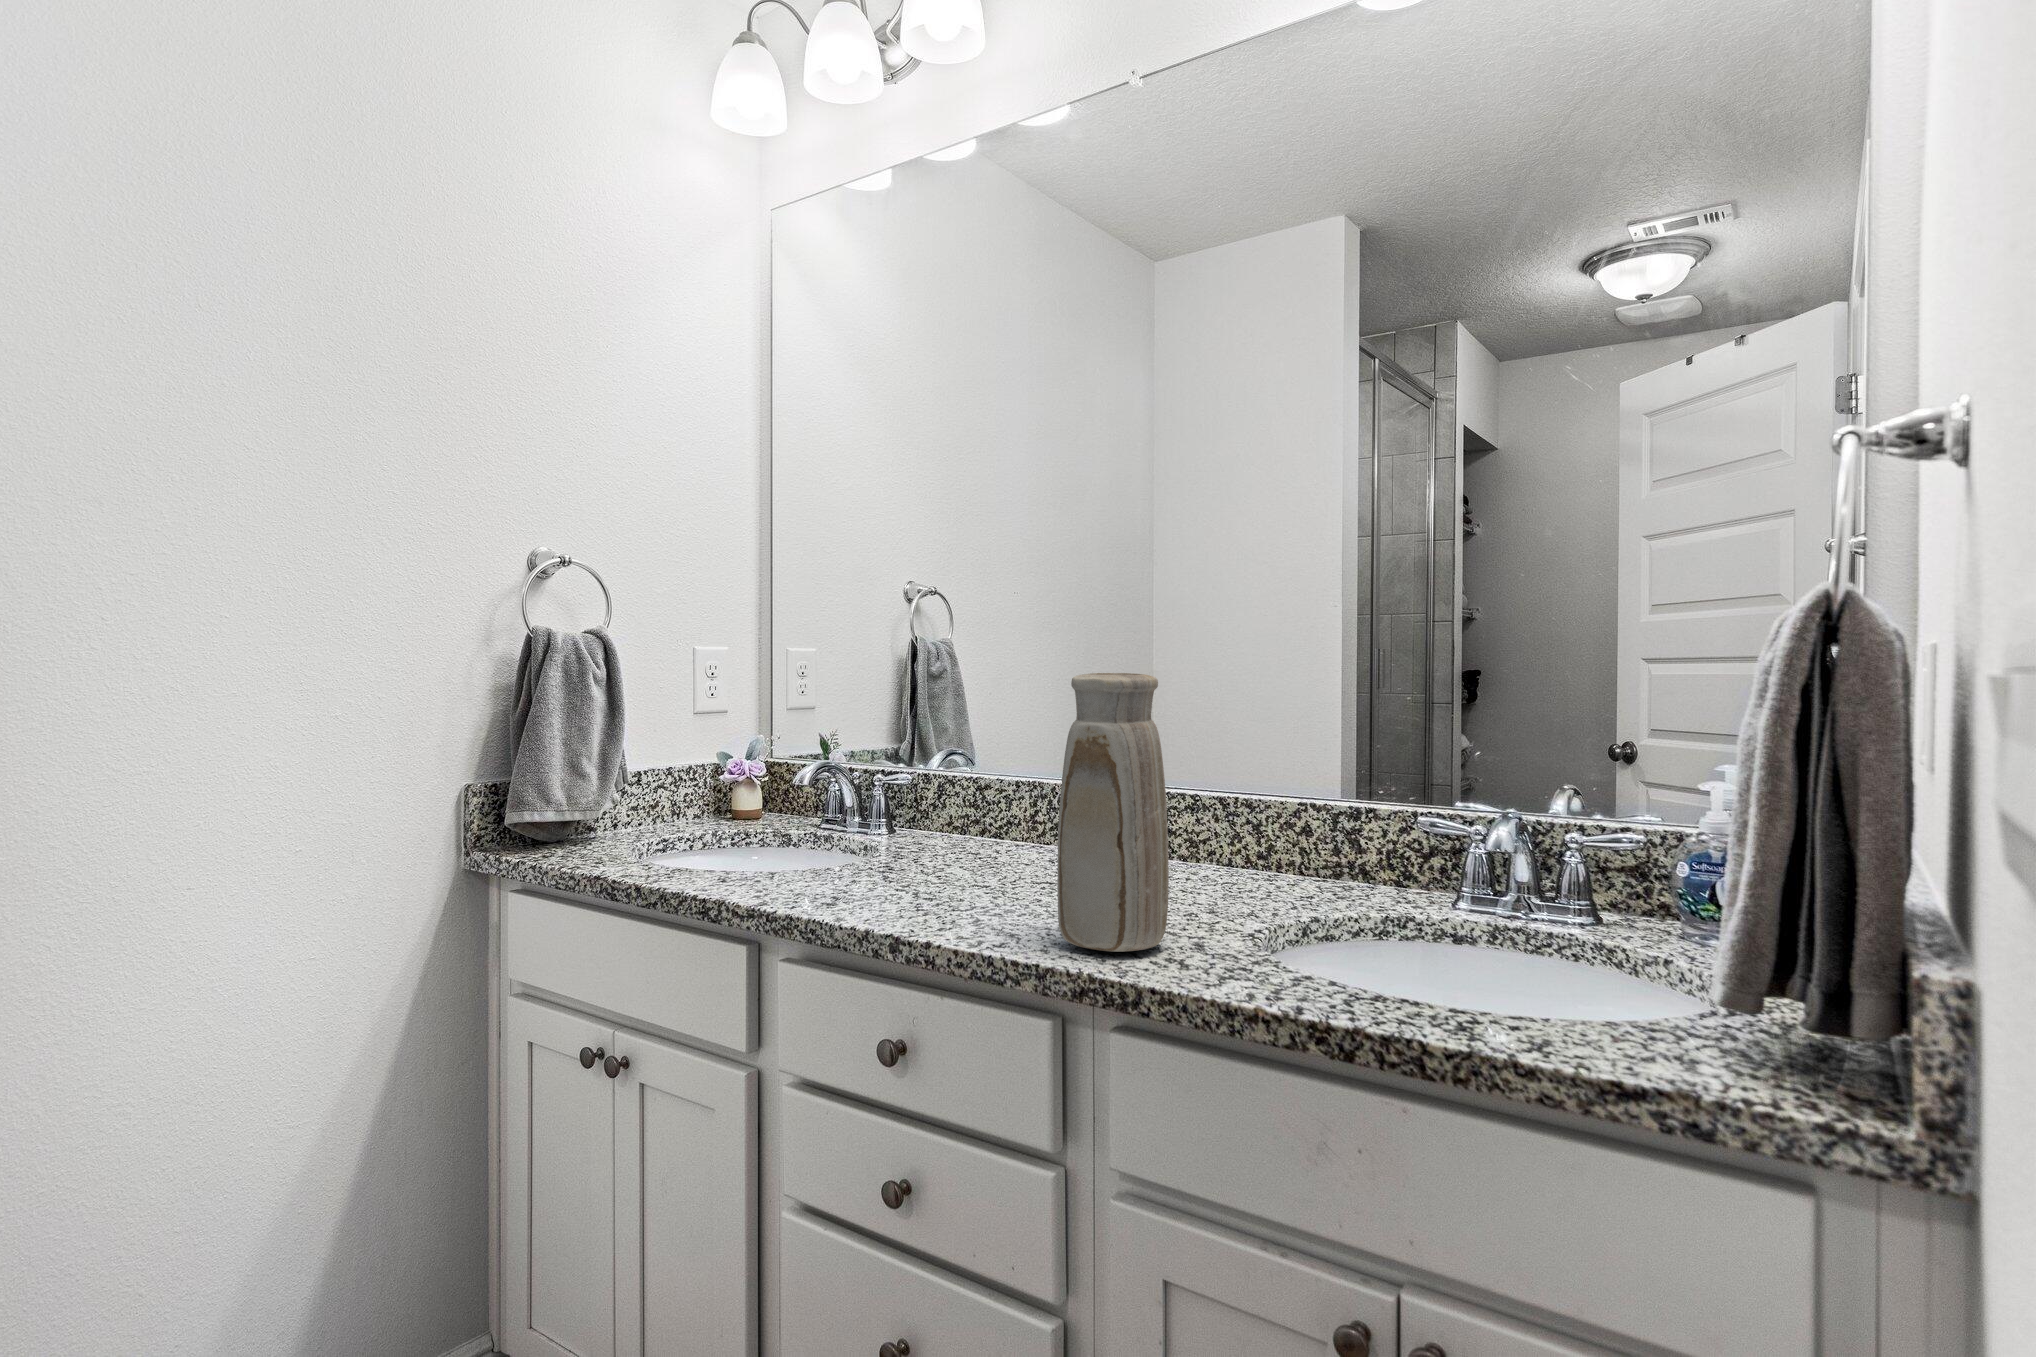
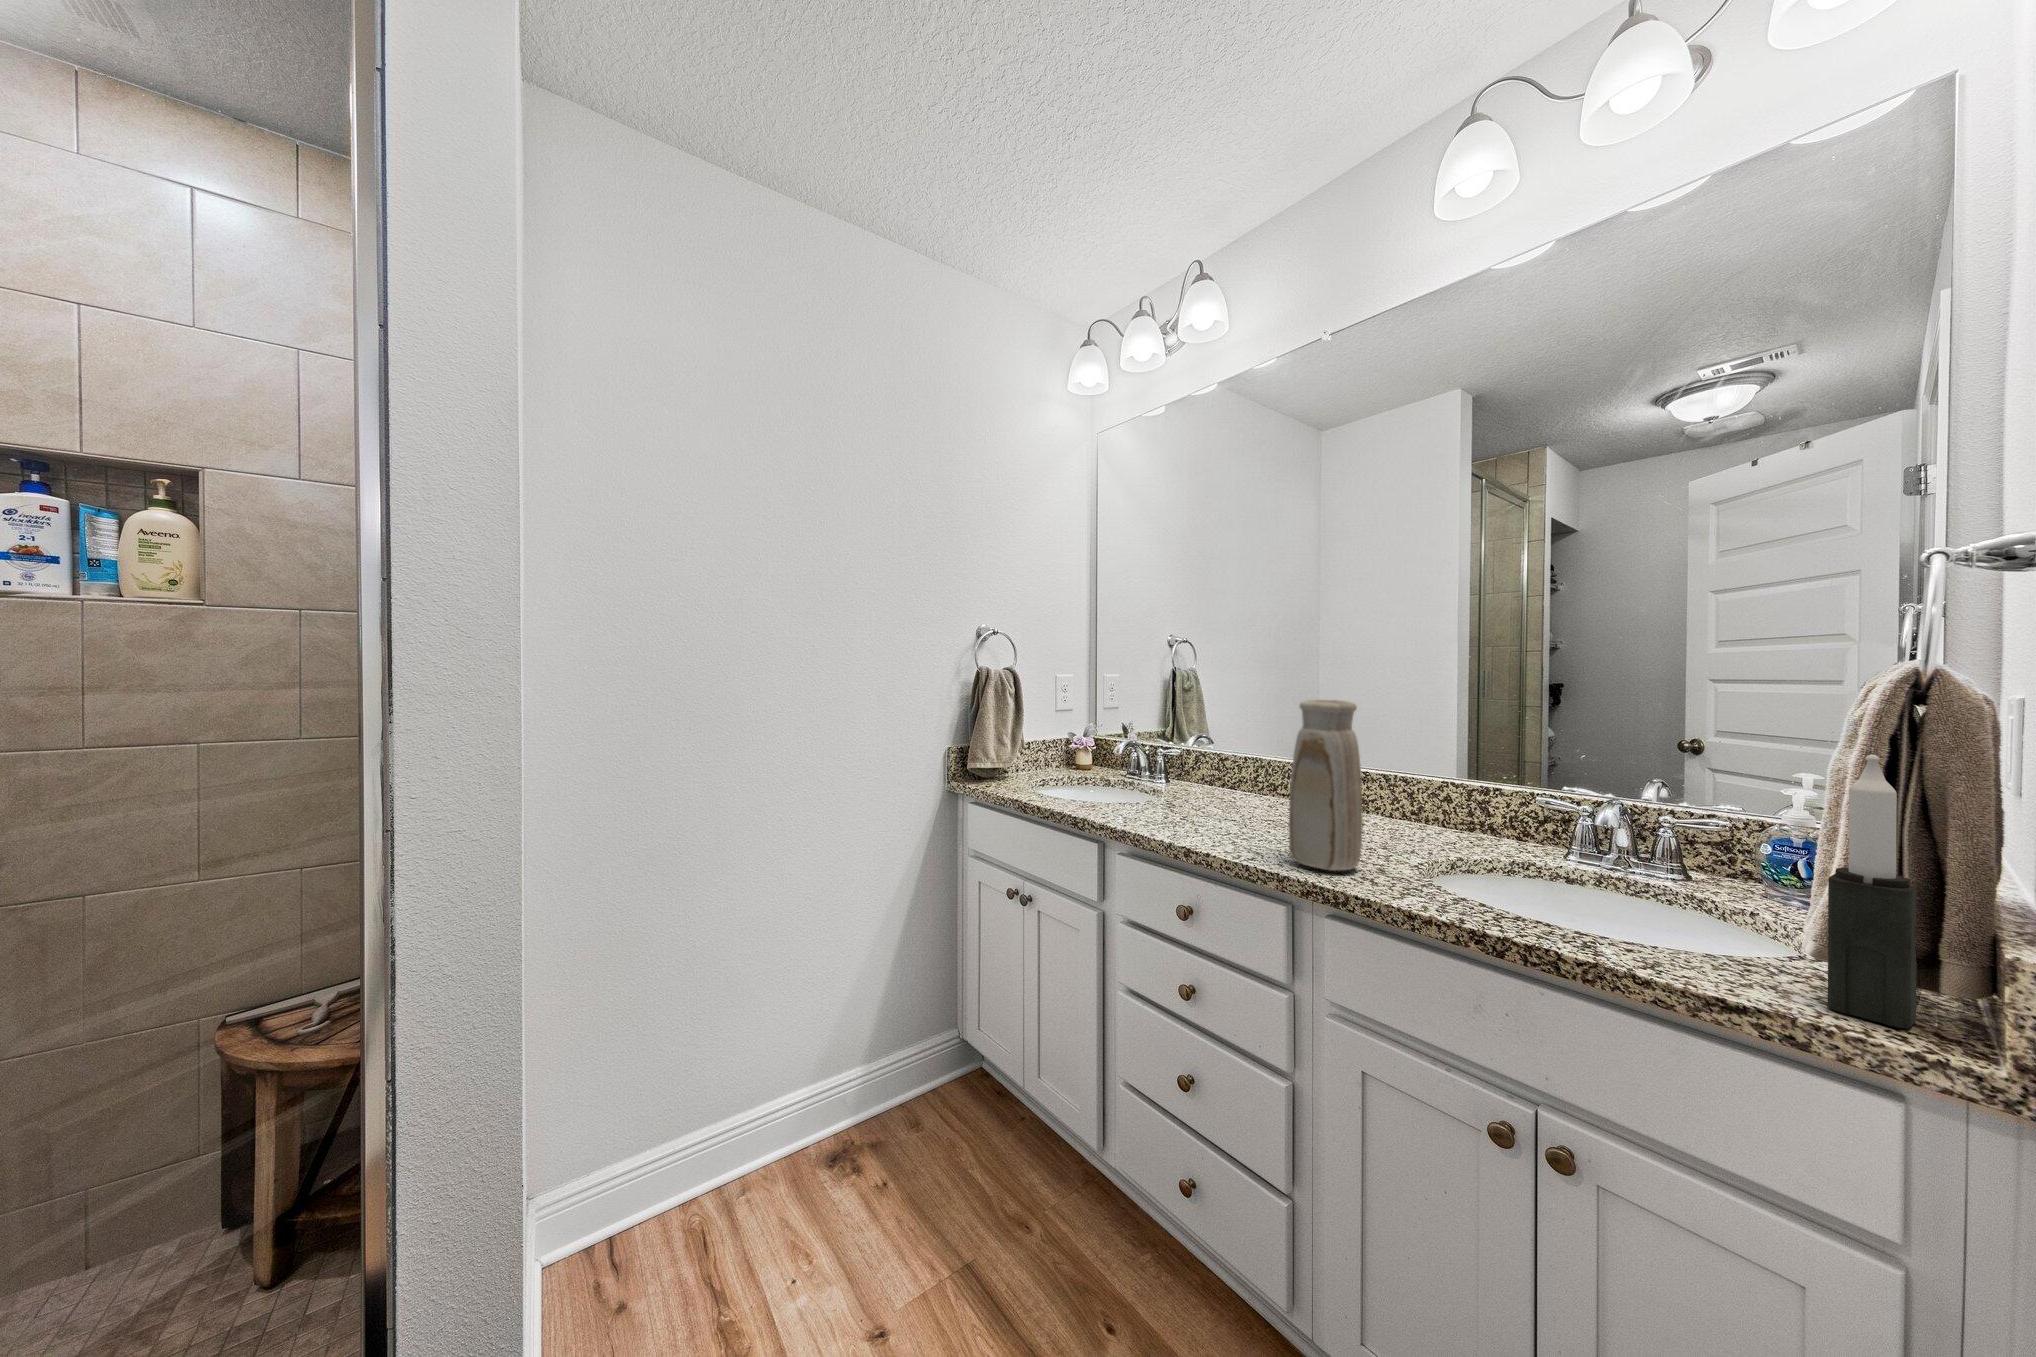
candle: none [1734,720,1827,1090] -> present [1828,755,1917,1028]

